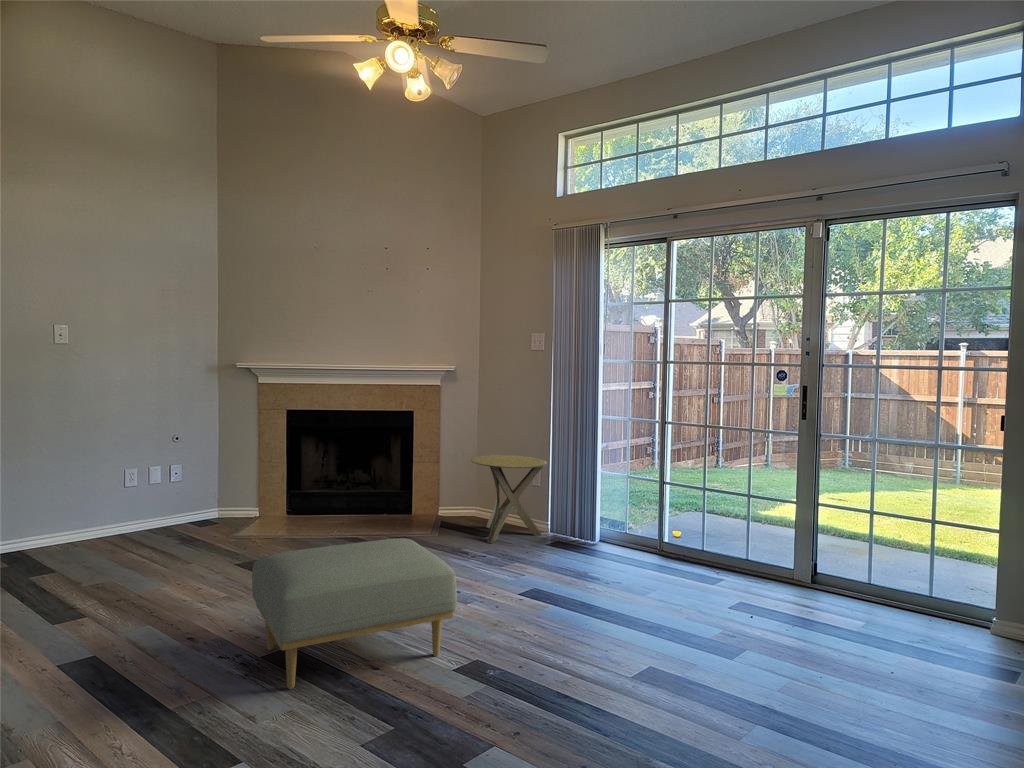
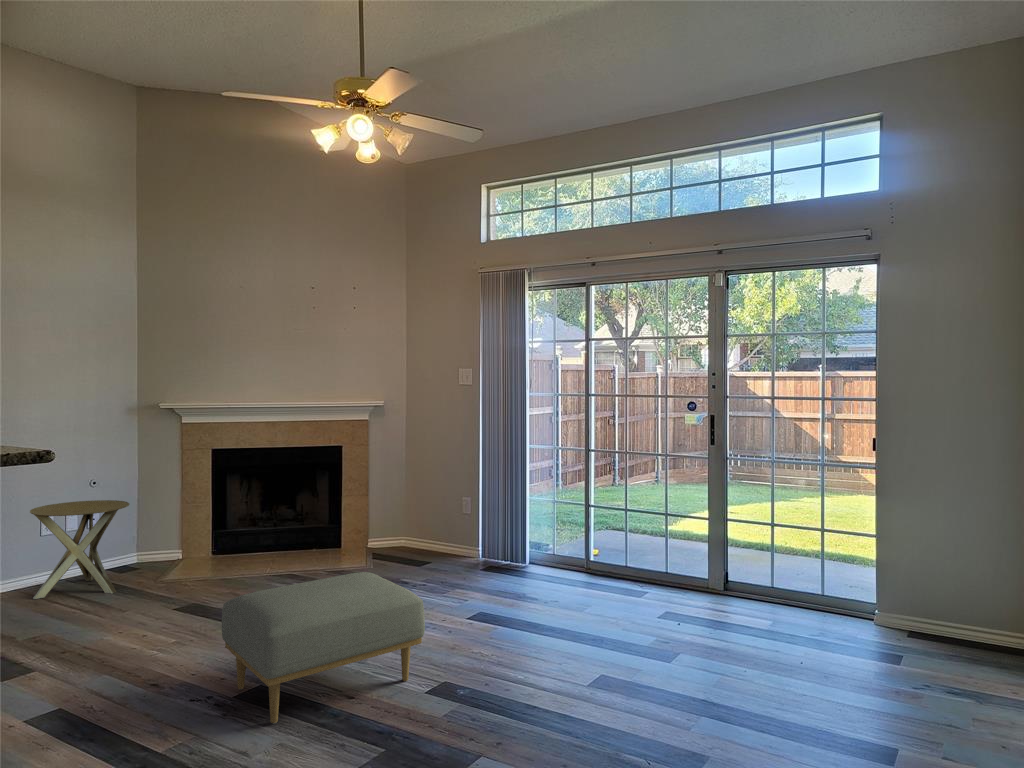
side table: present [471,455,548,543] -> present [30,500,129,599]

